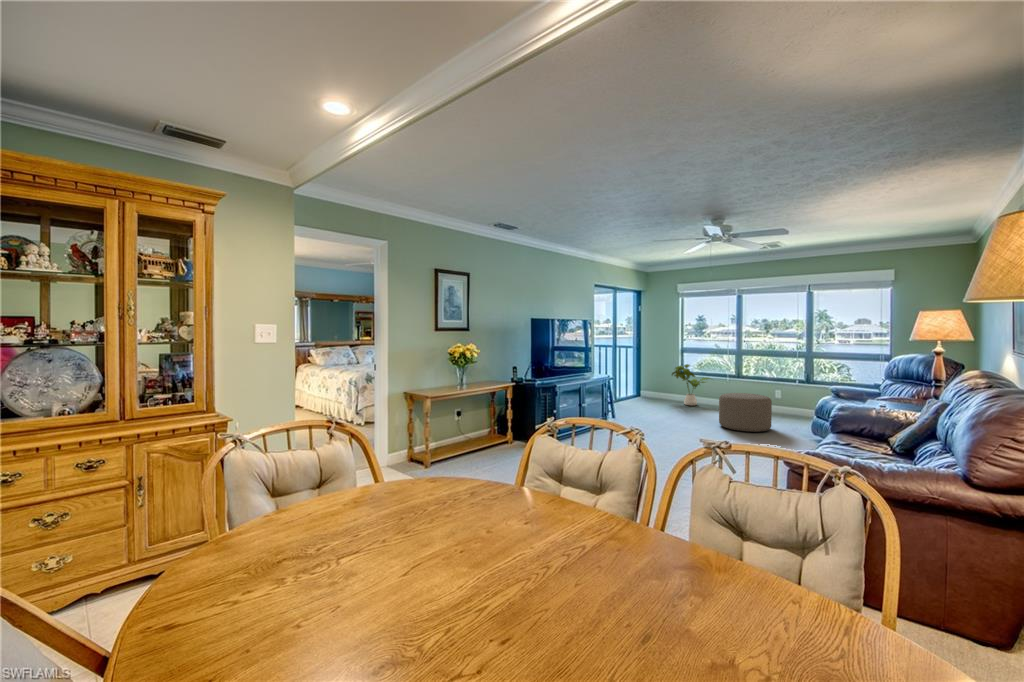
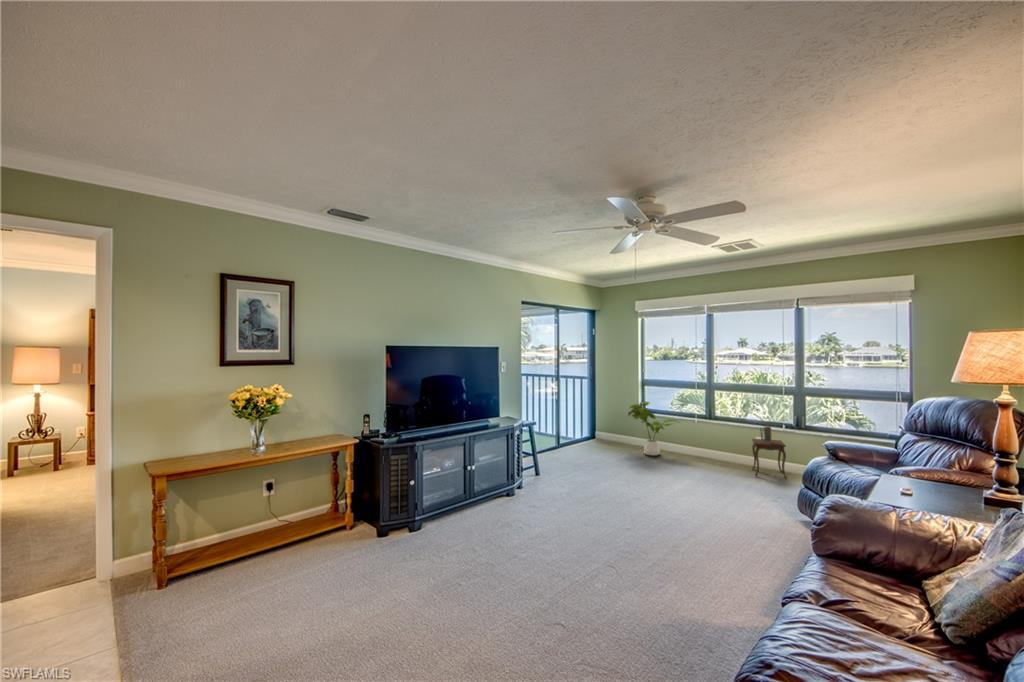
side table: none [770,379,797,419] -> present [752,426,787,479]
ottoman: present [719,393,772,432] -> none [675,446,746,505]

